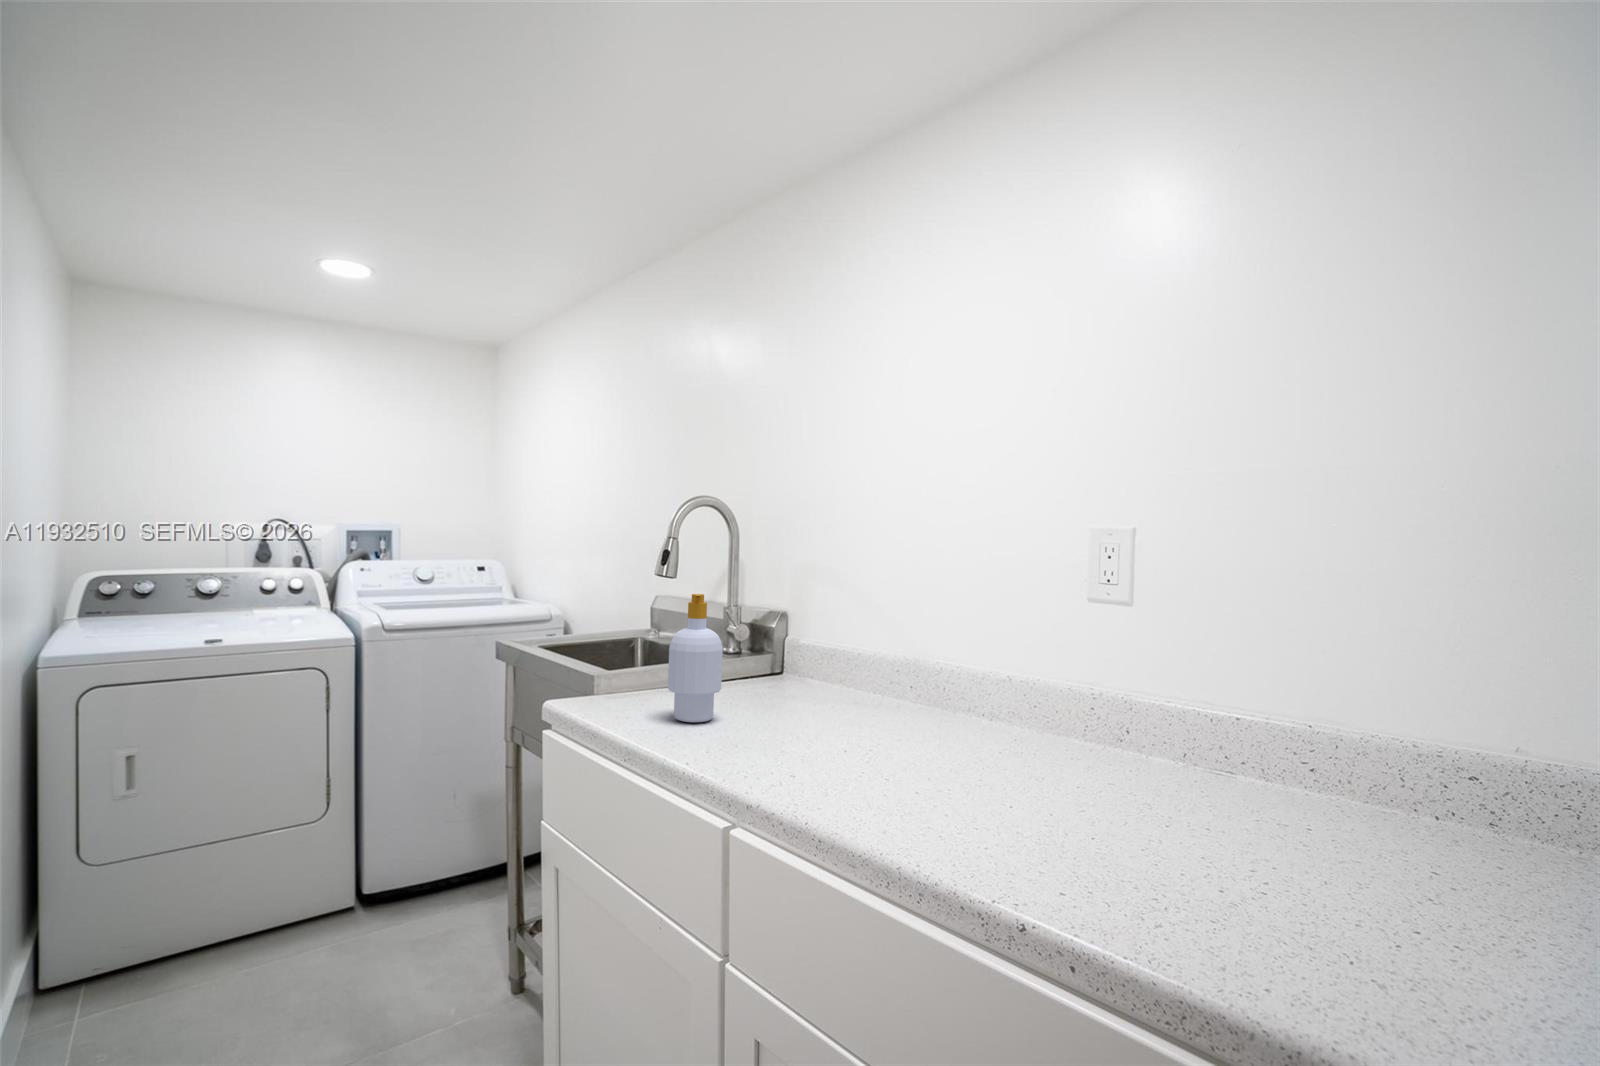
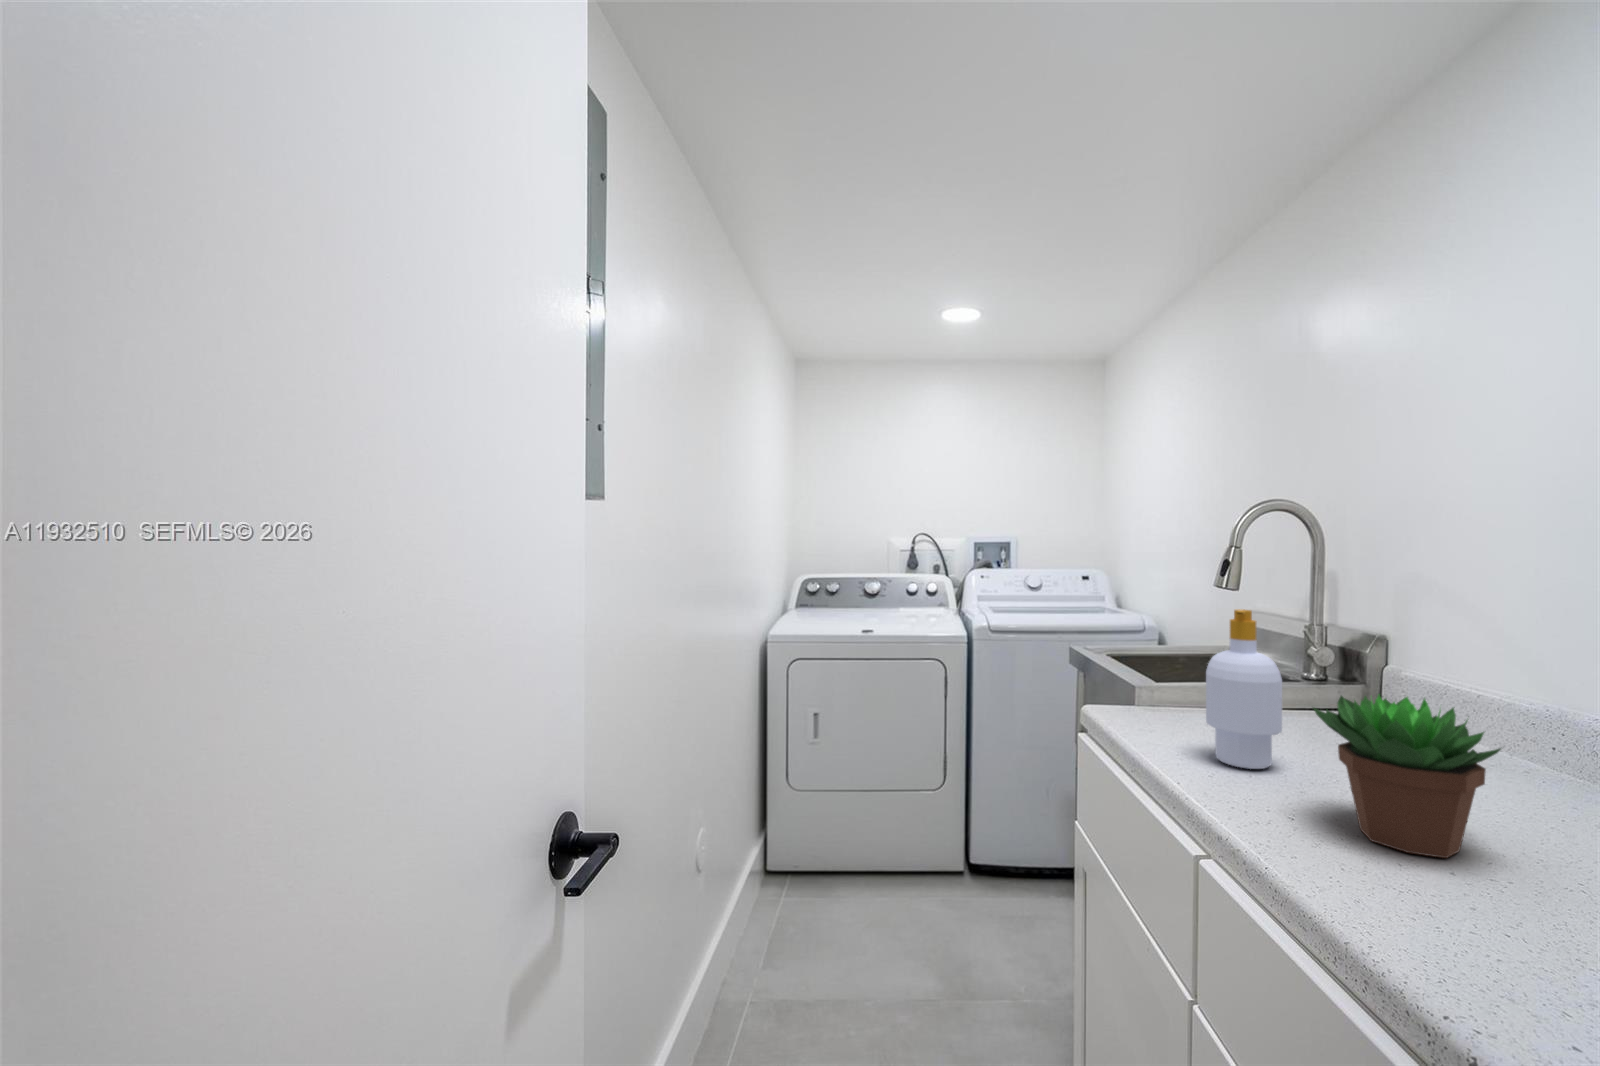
succulent plant: none [753,647,853,754] -> present [1314,695,1501,858]

